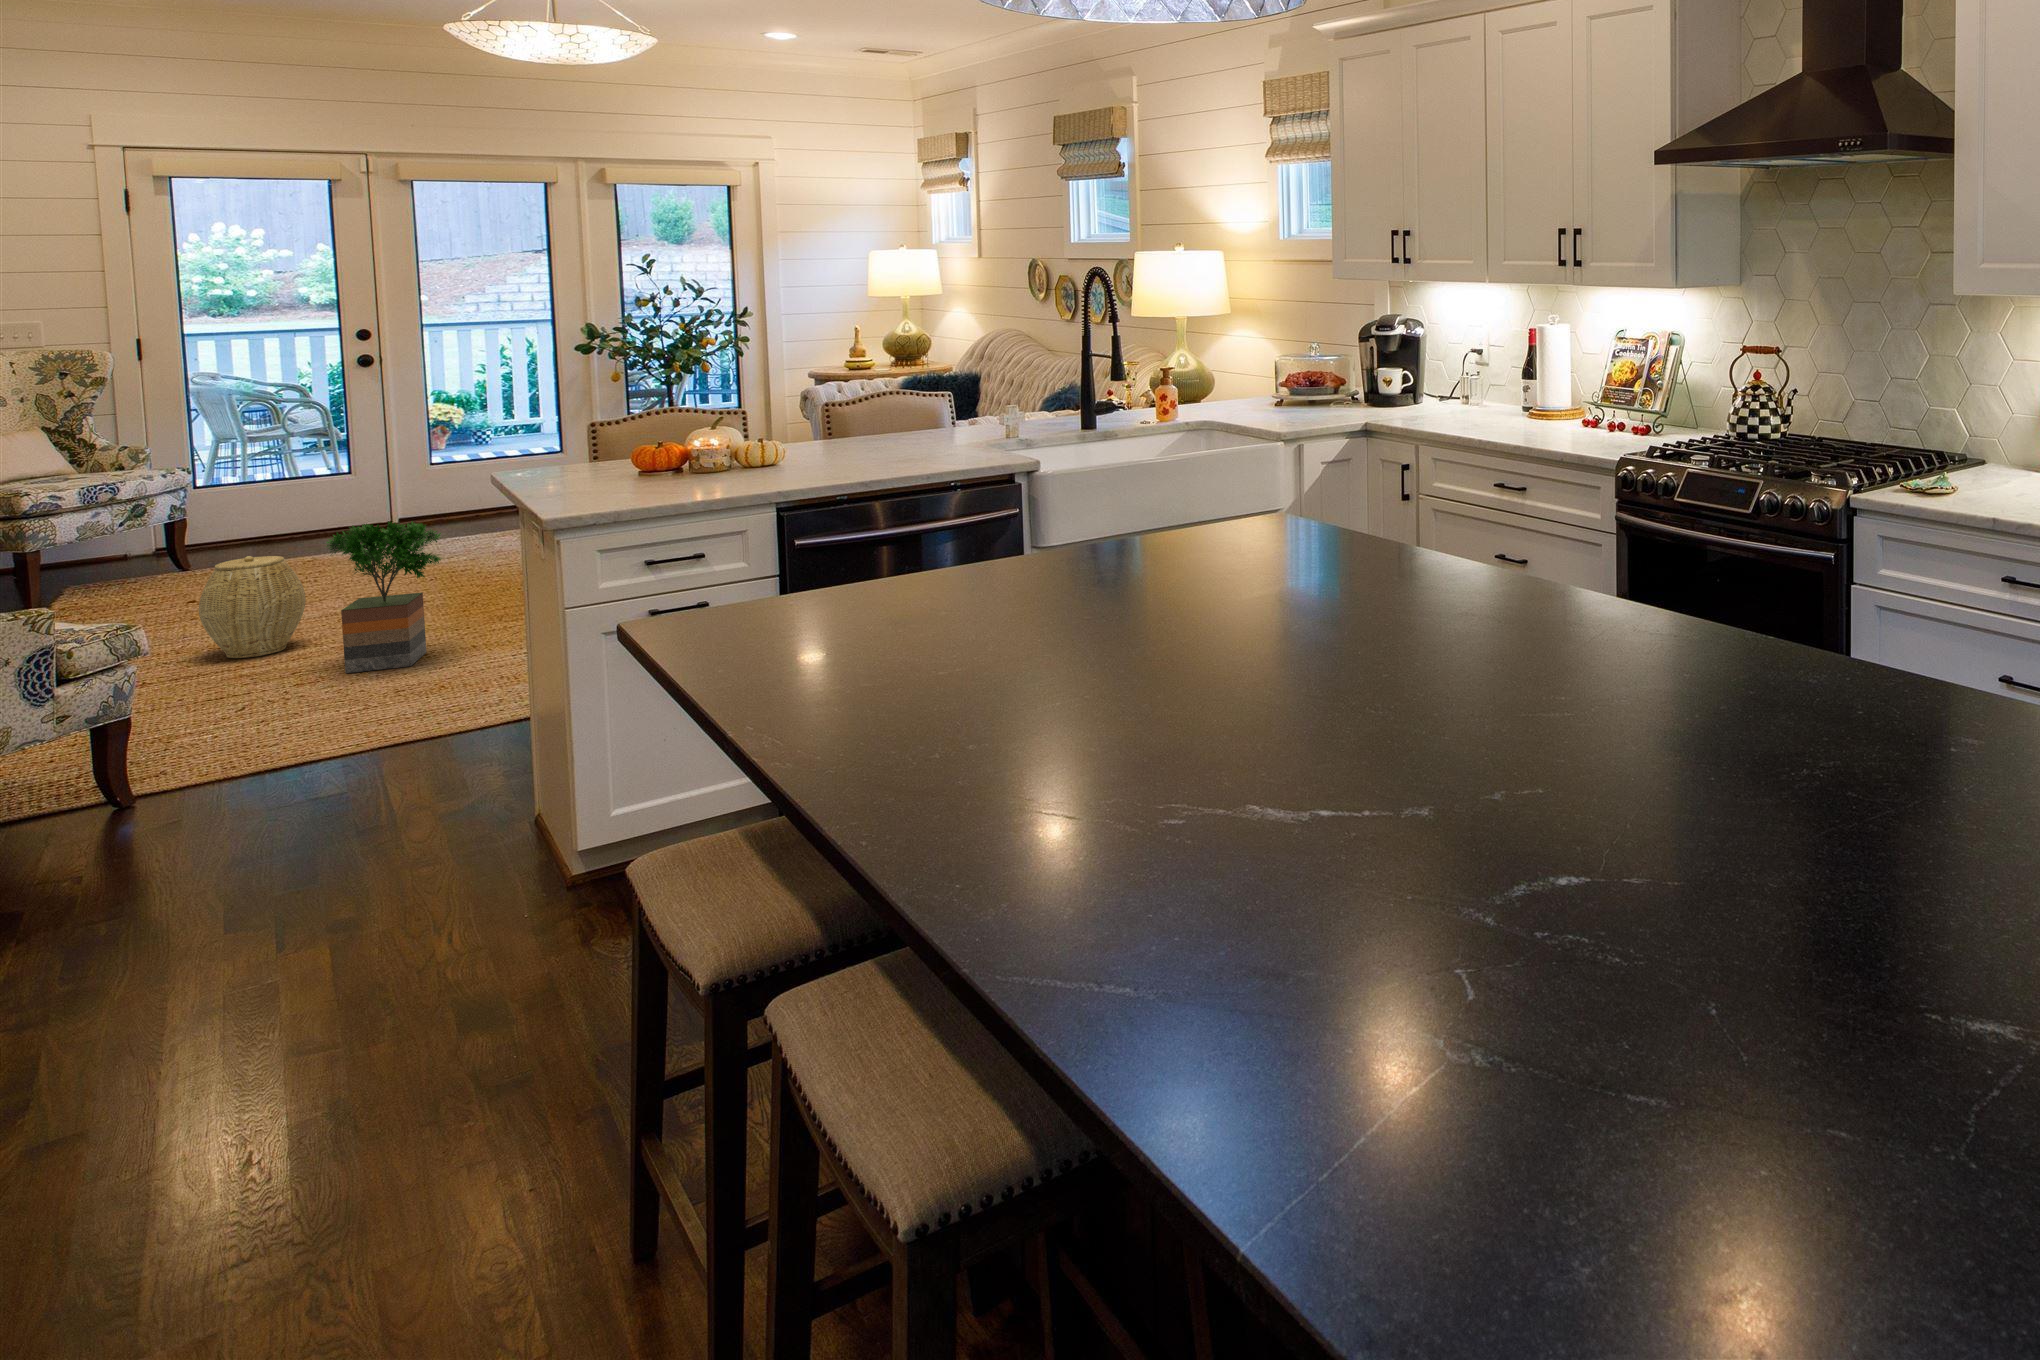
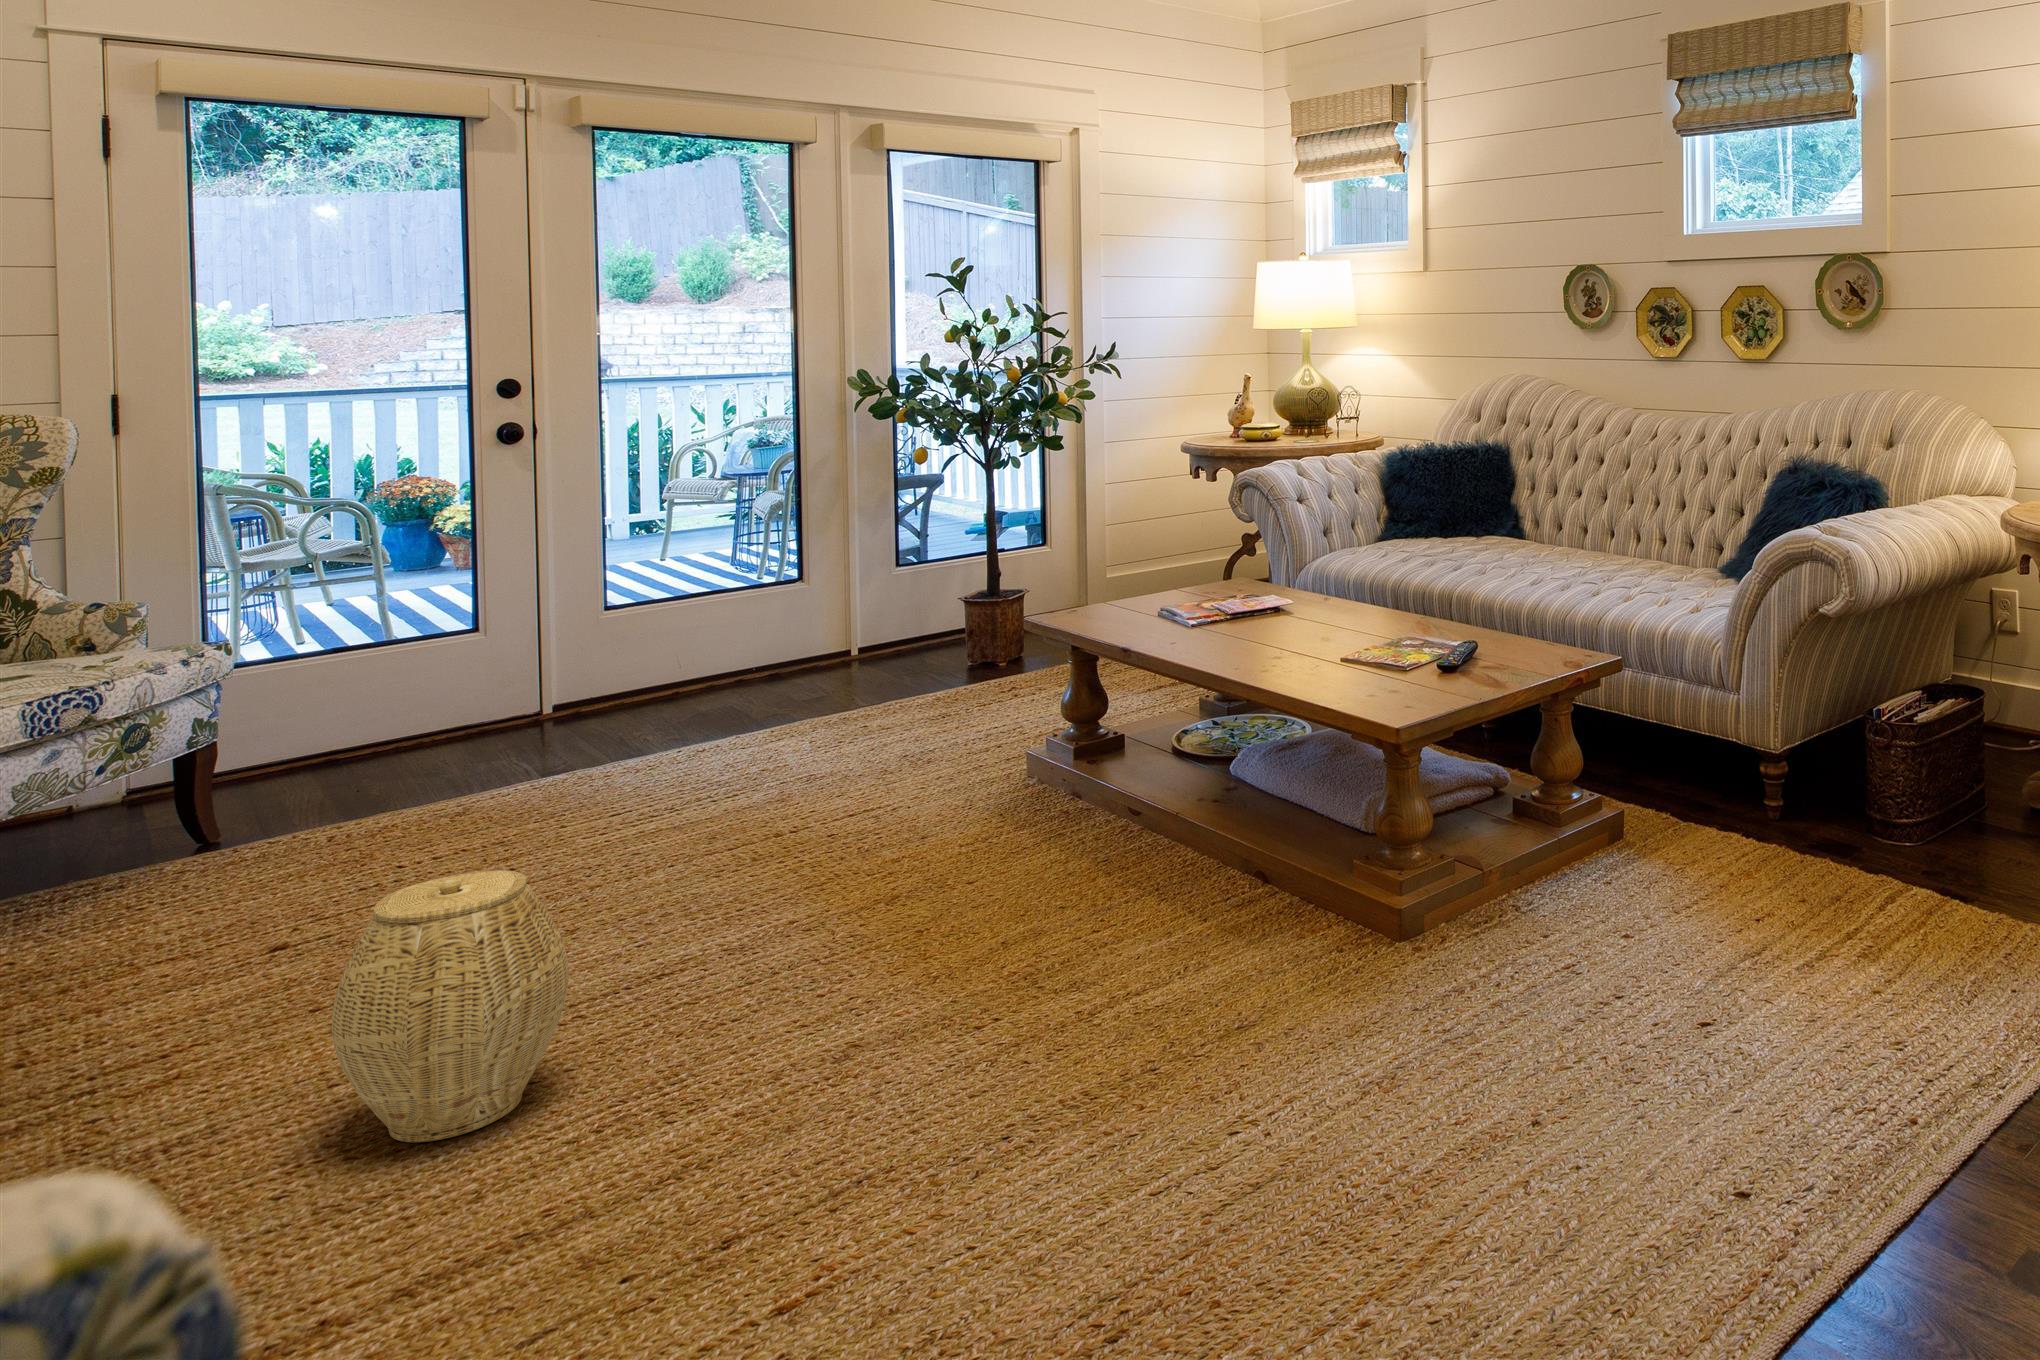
potted tree: present [326,521,442,673] -> none [677,787,949,1207]

